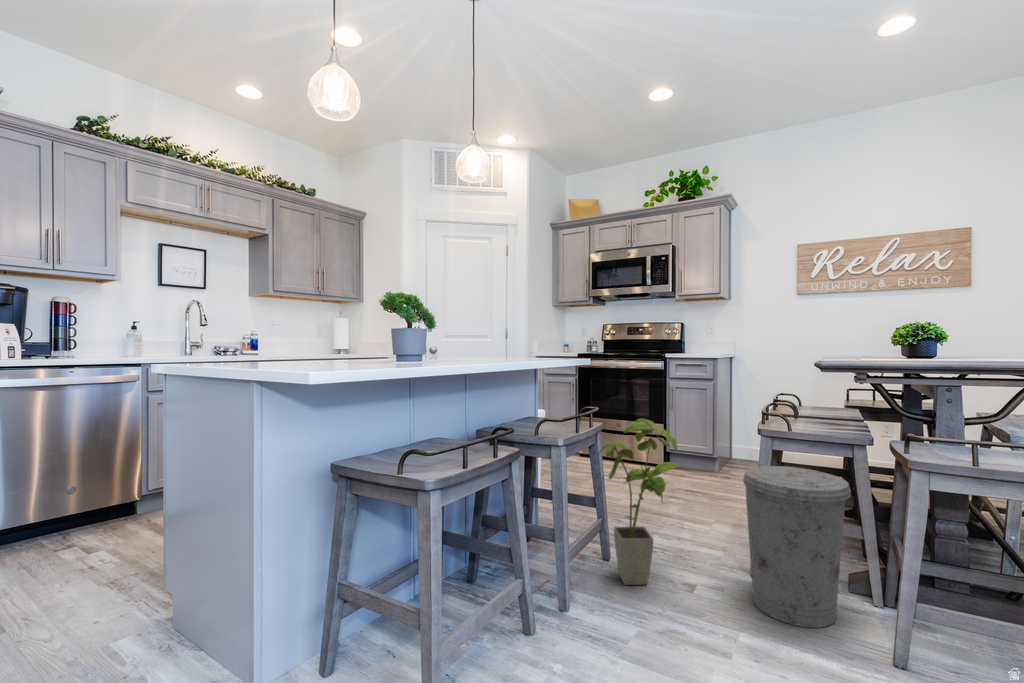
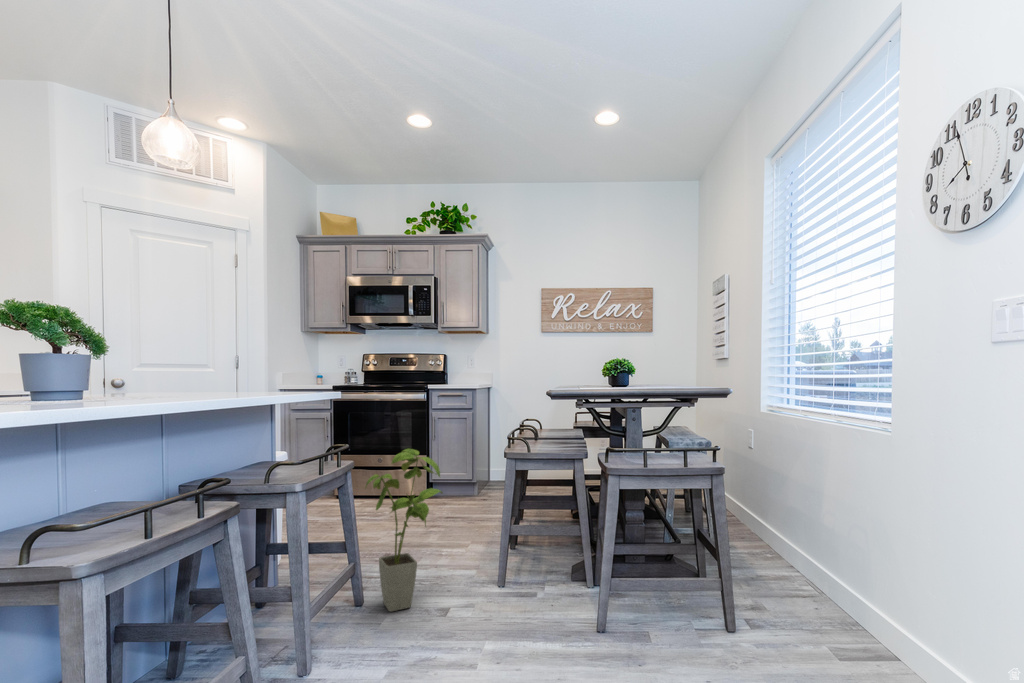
trash can: present [743,466,851,628] -> none [494,483,572,615]

